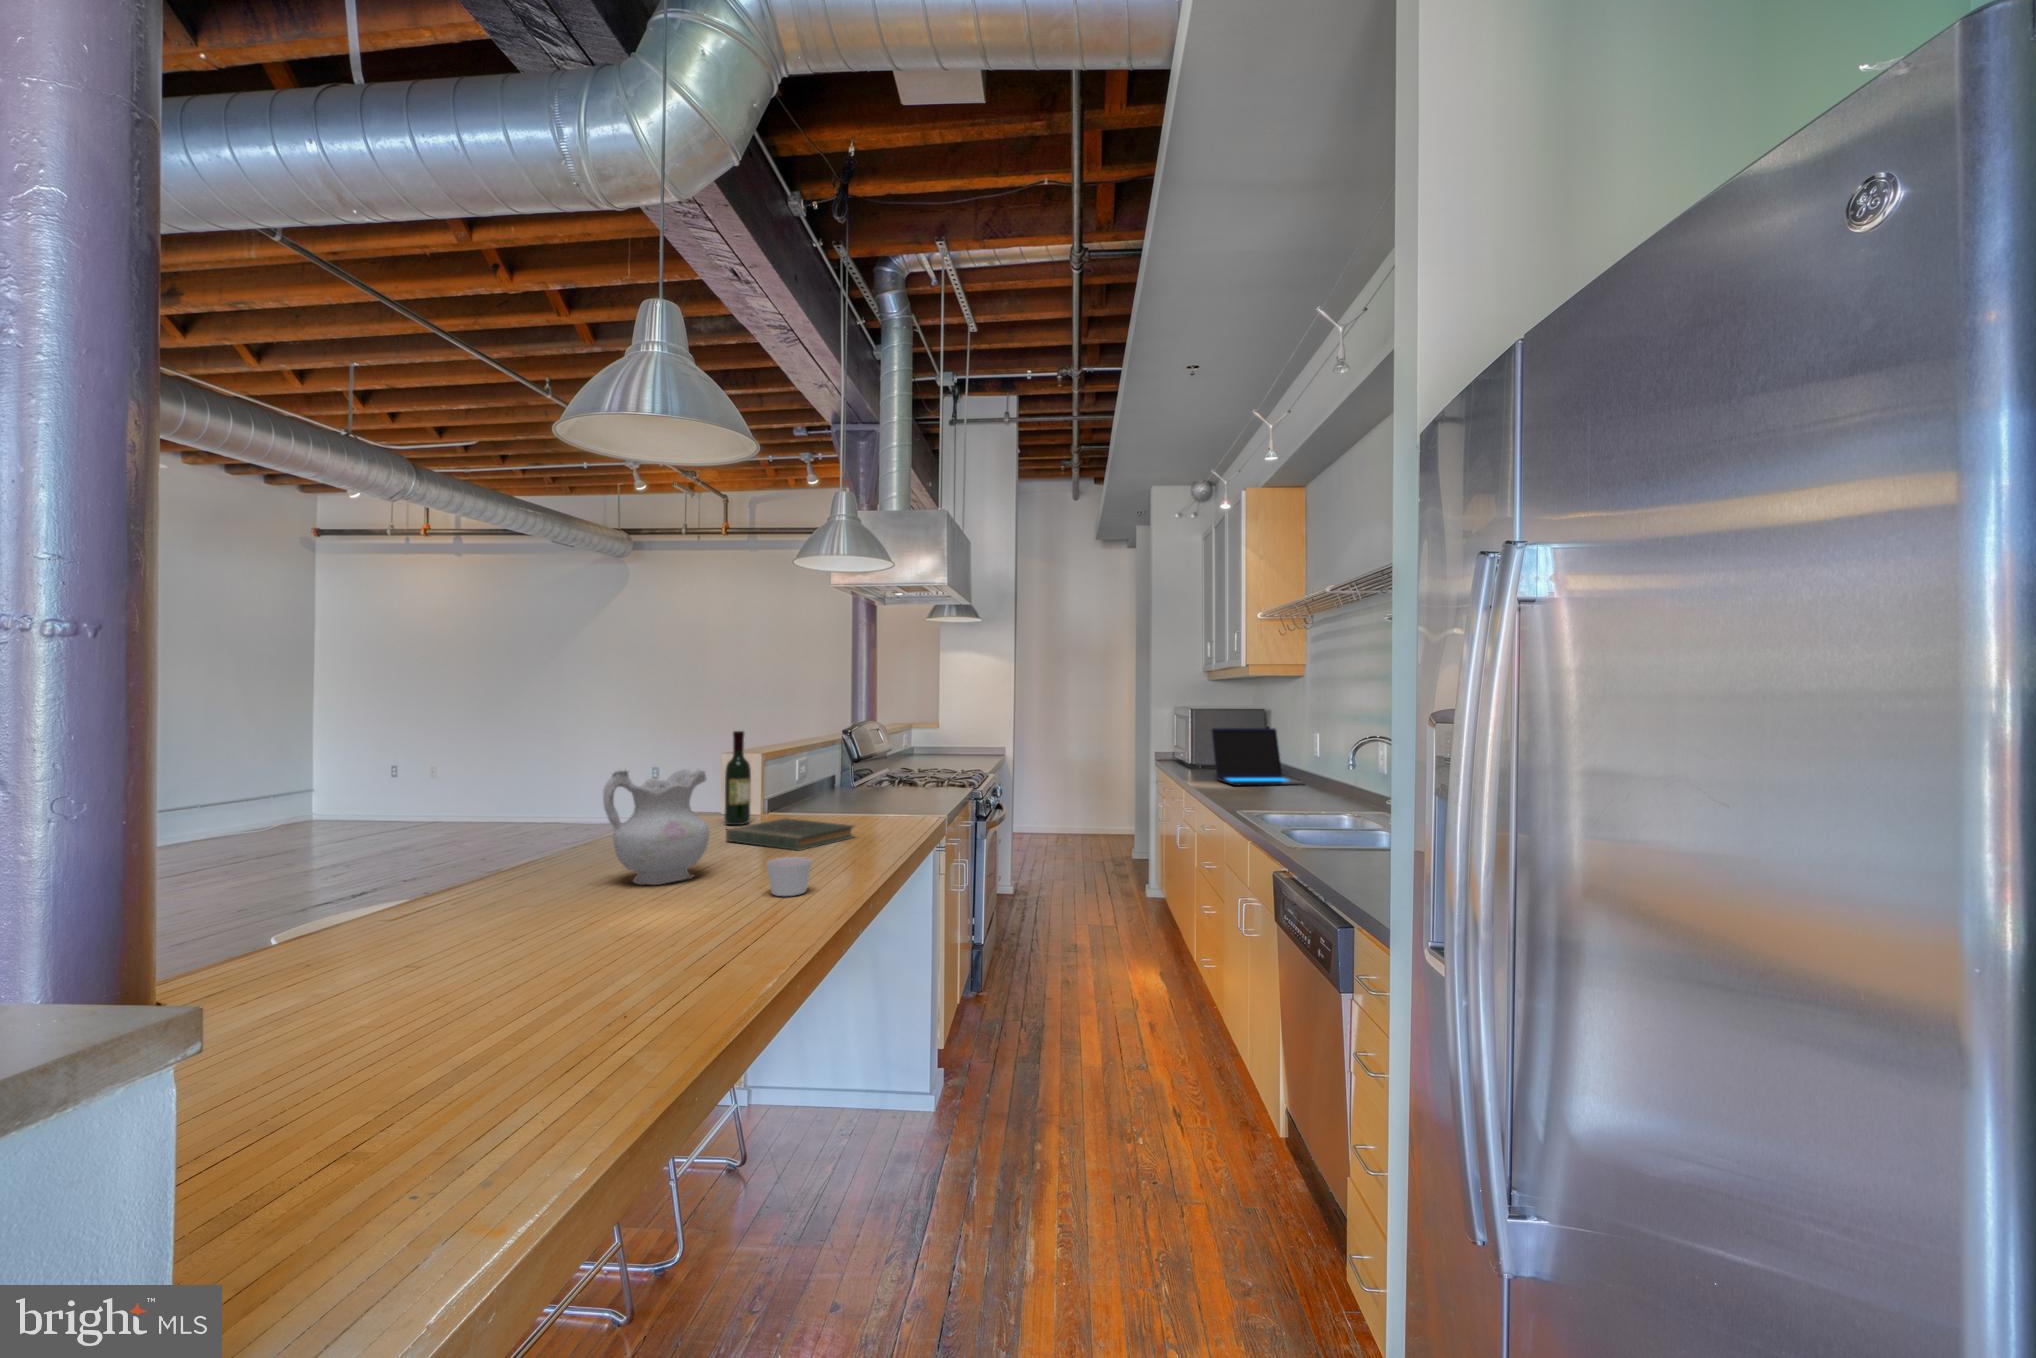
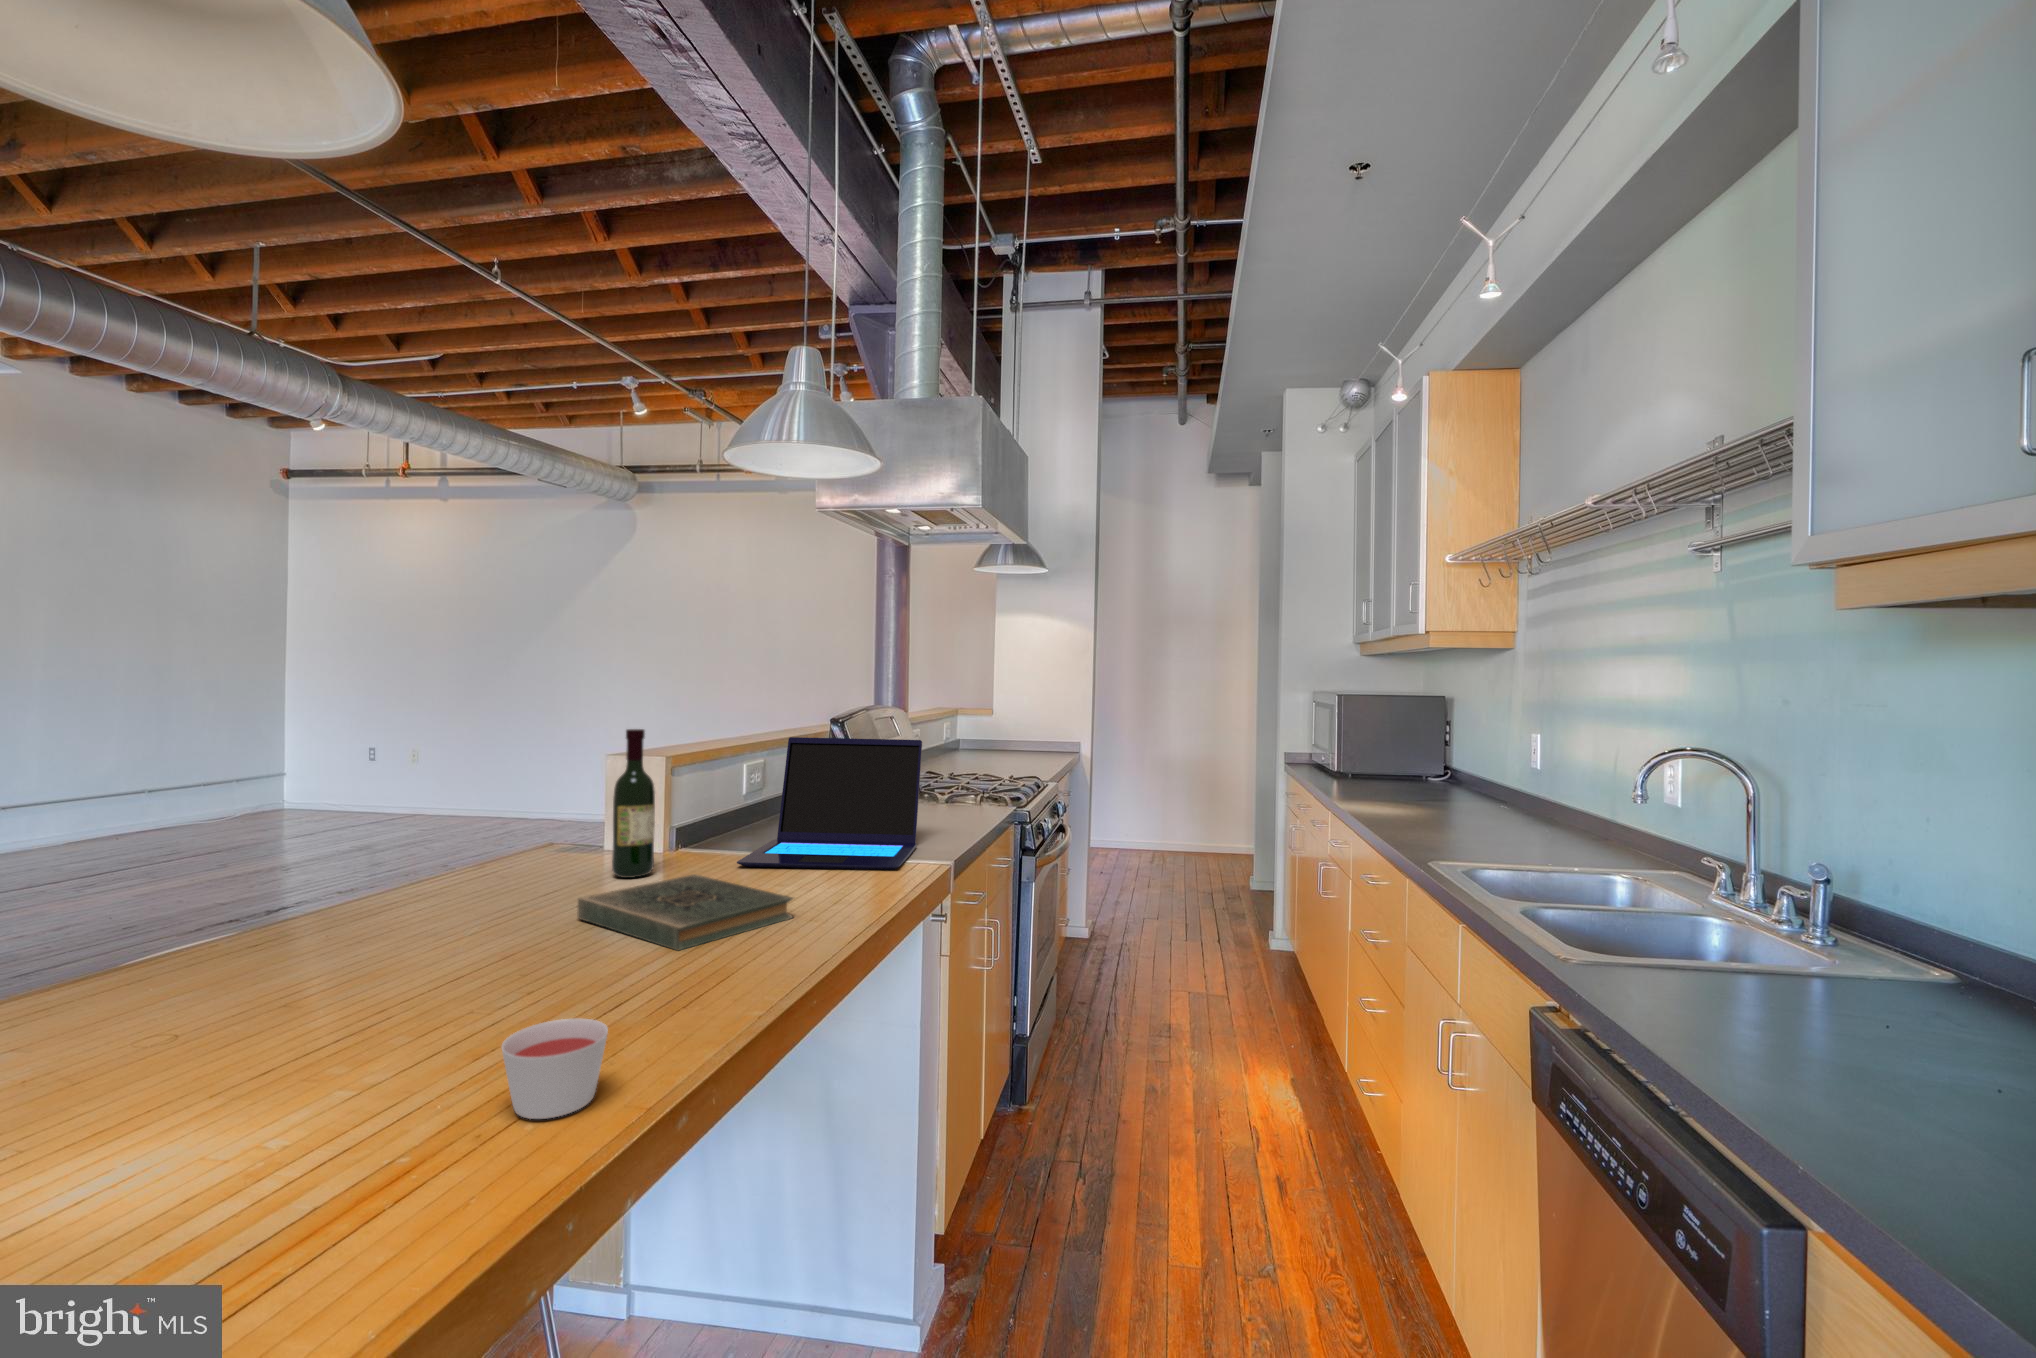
laptop: present [1211,728,1305,785] -> present [737,737,922,870]
ceramic pitcher: present [603,769,709,885] -> none [221,816,464,1052]

